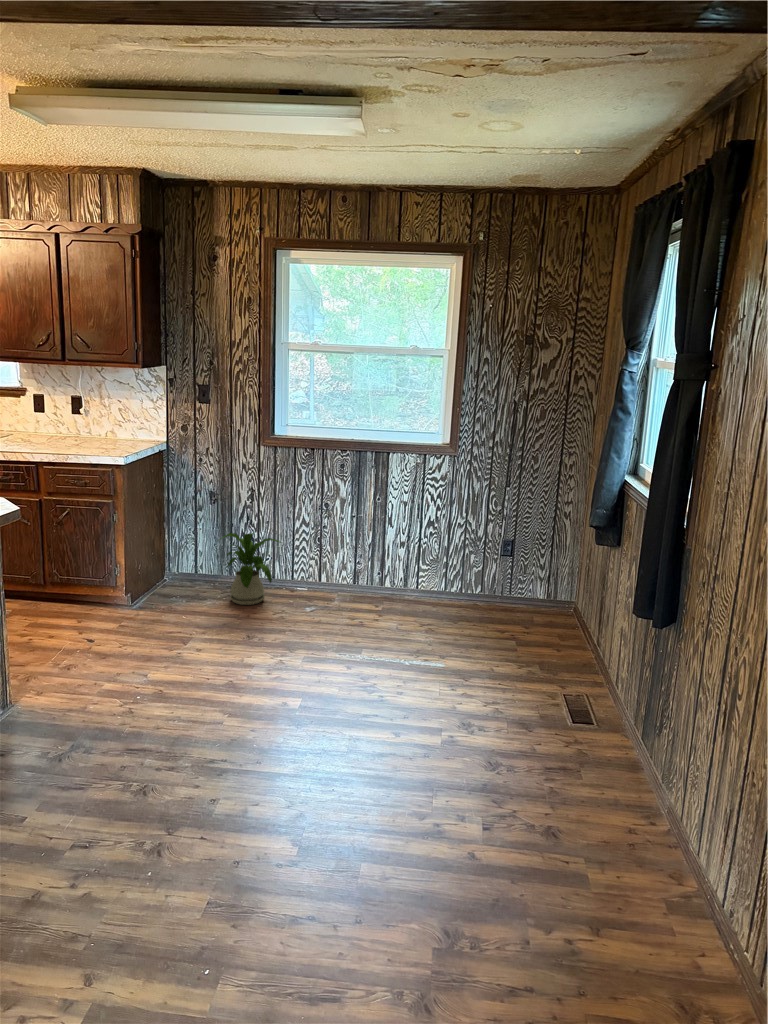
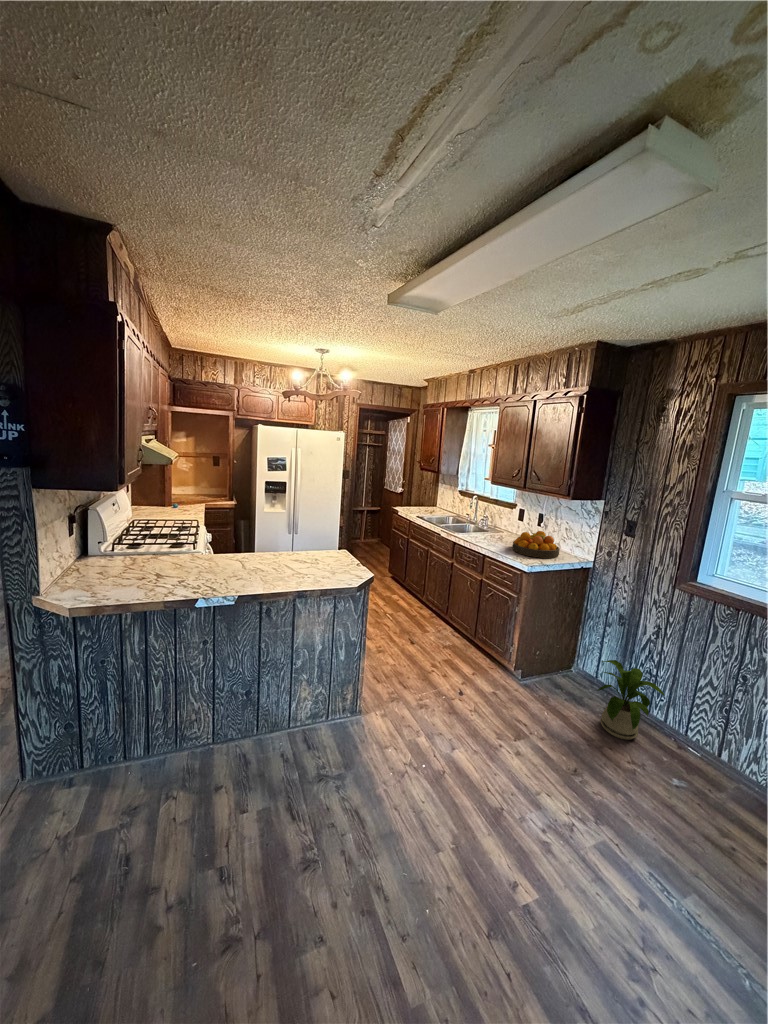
fruit bowl: none [67,416,131,448] -> present [512,531,560,558]

